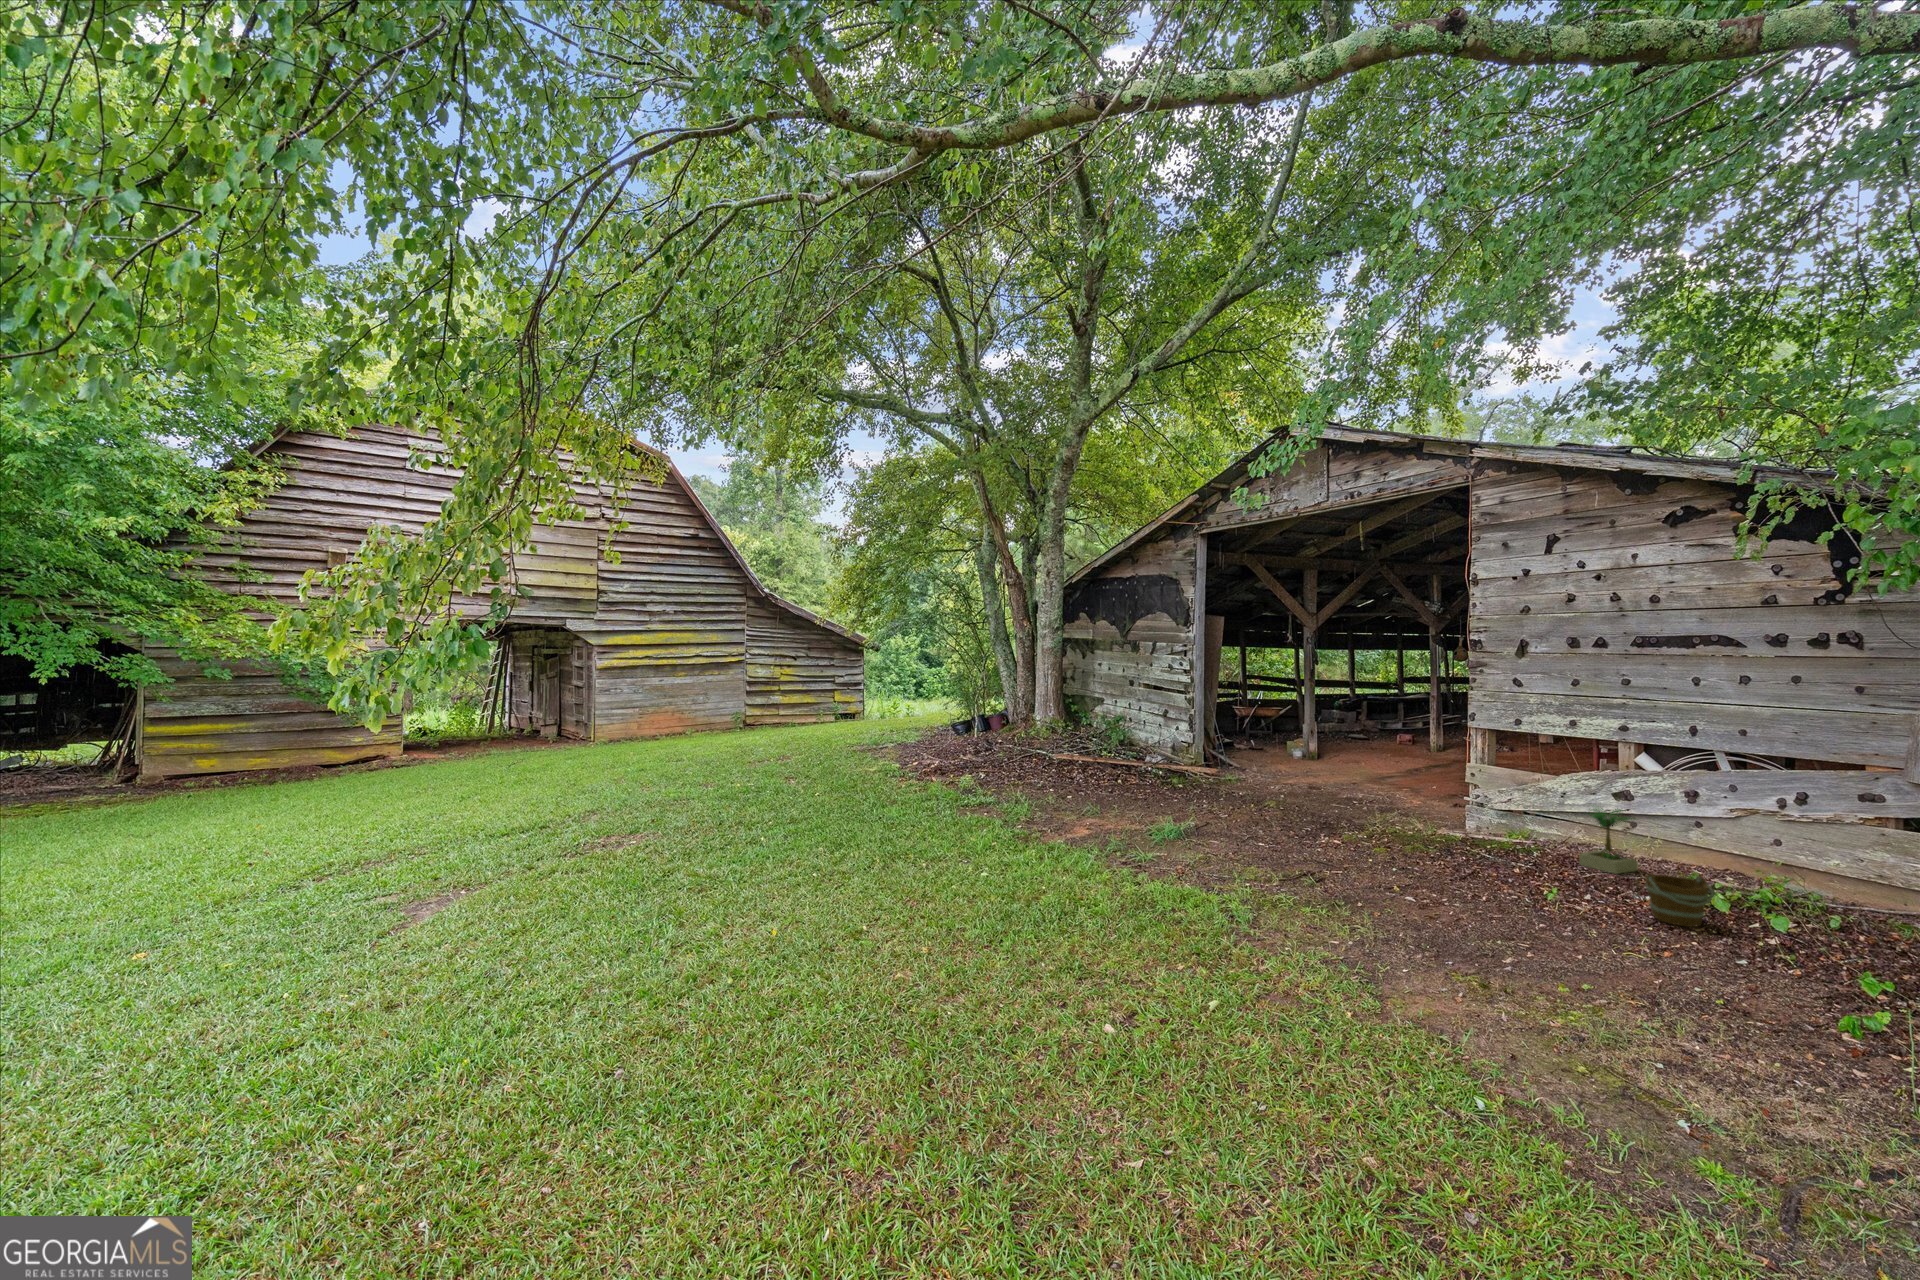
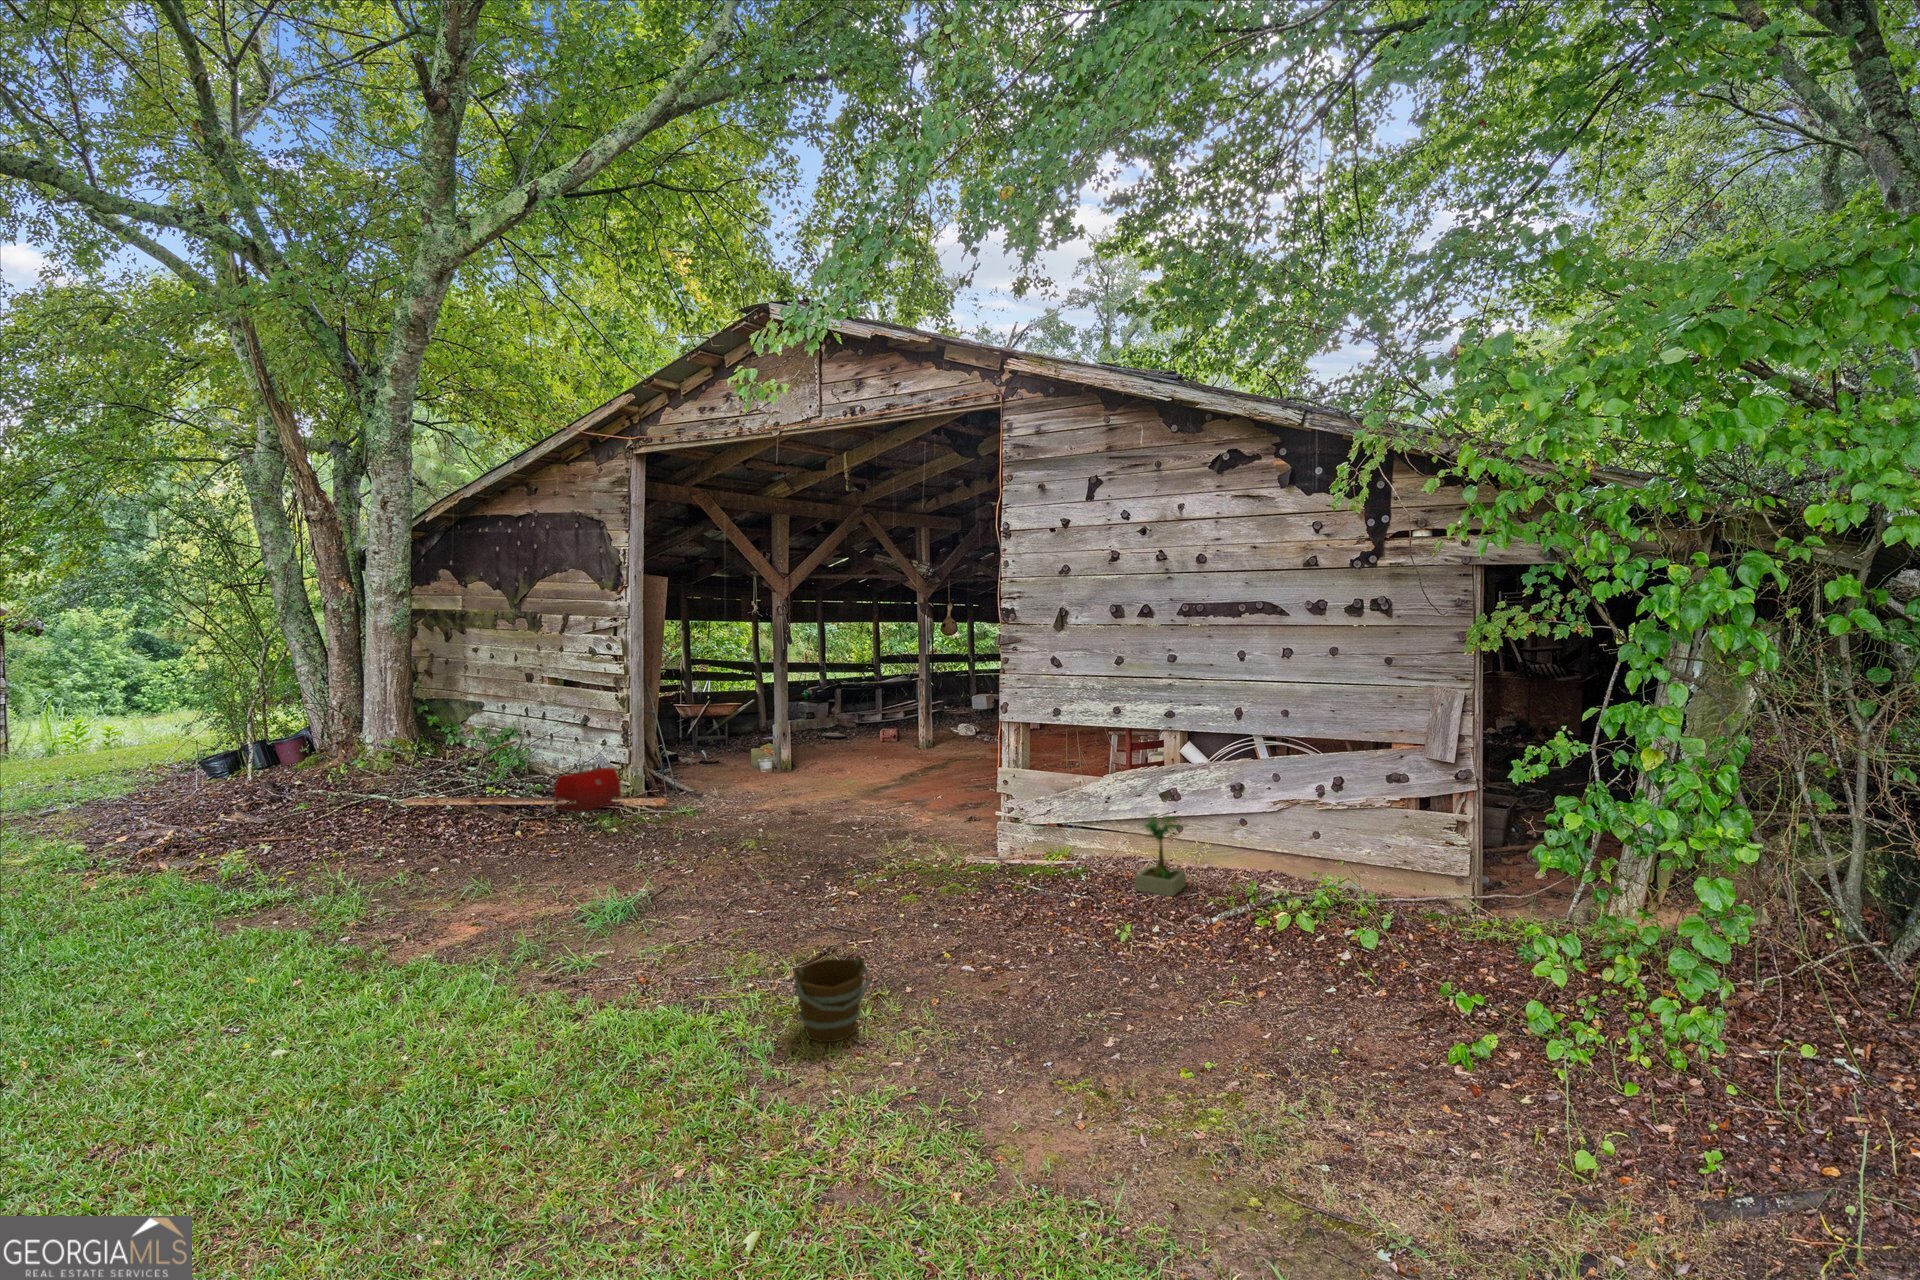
toolbox: none [1146,738,1187,768] -> present [554,763,621,813]
bucket: present [1645,874,1714,927] -> present [794,955,870,1042]

